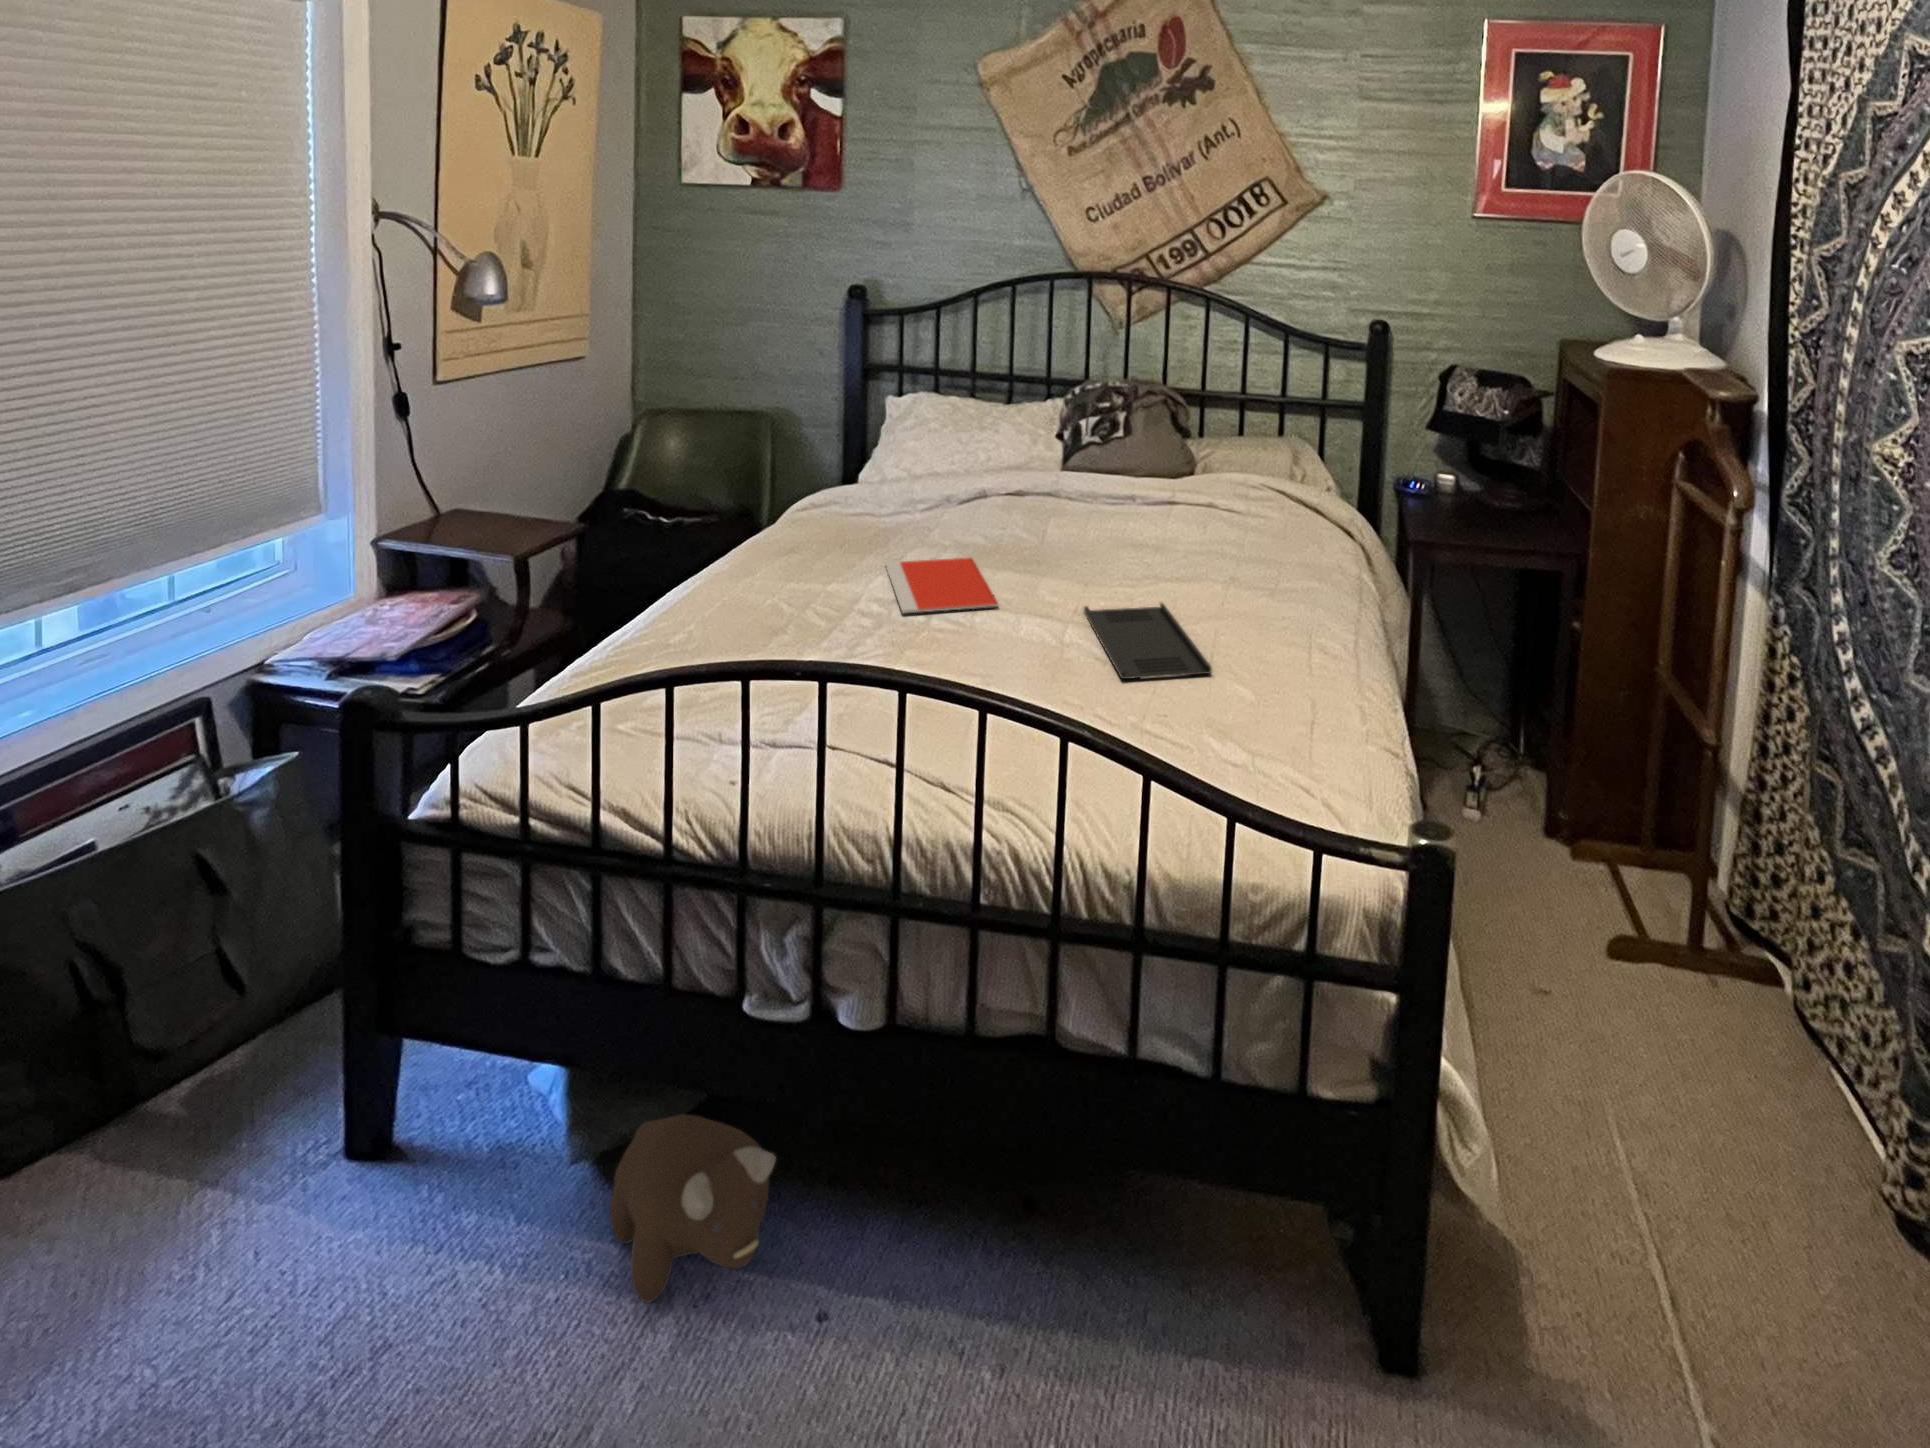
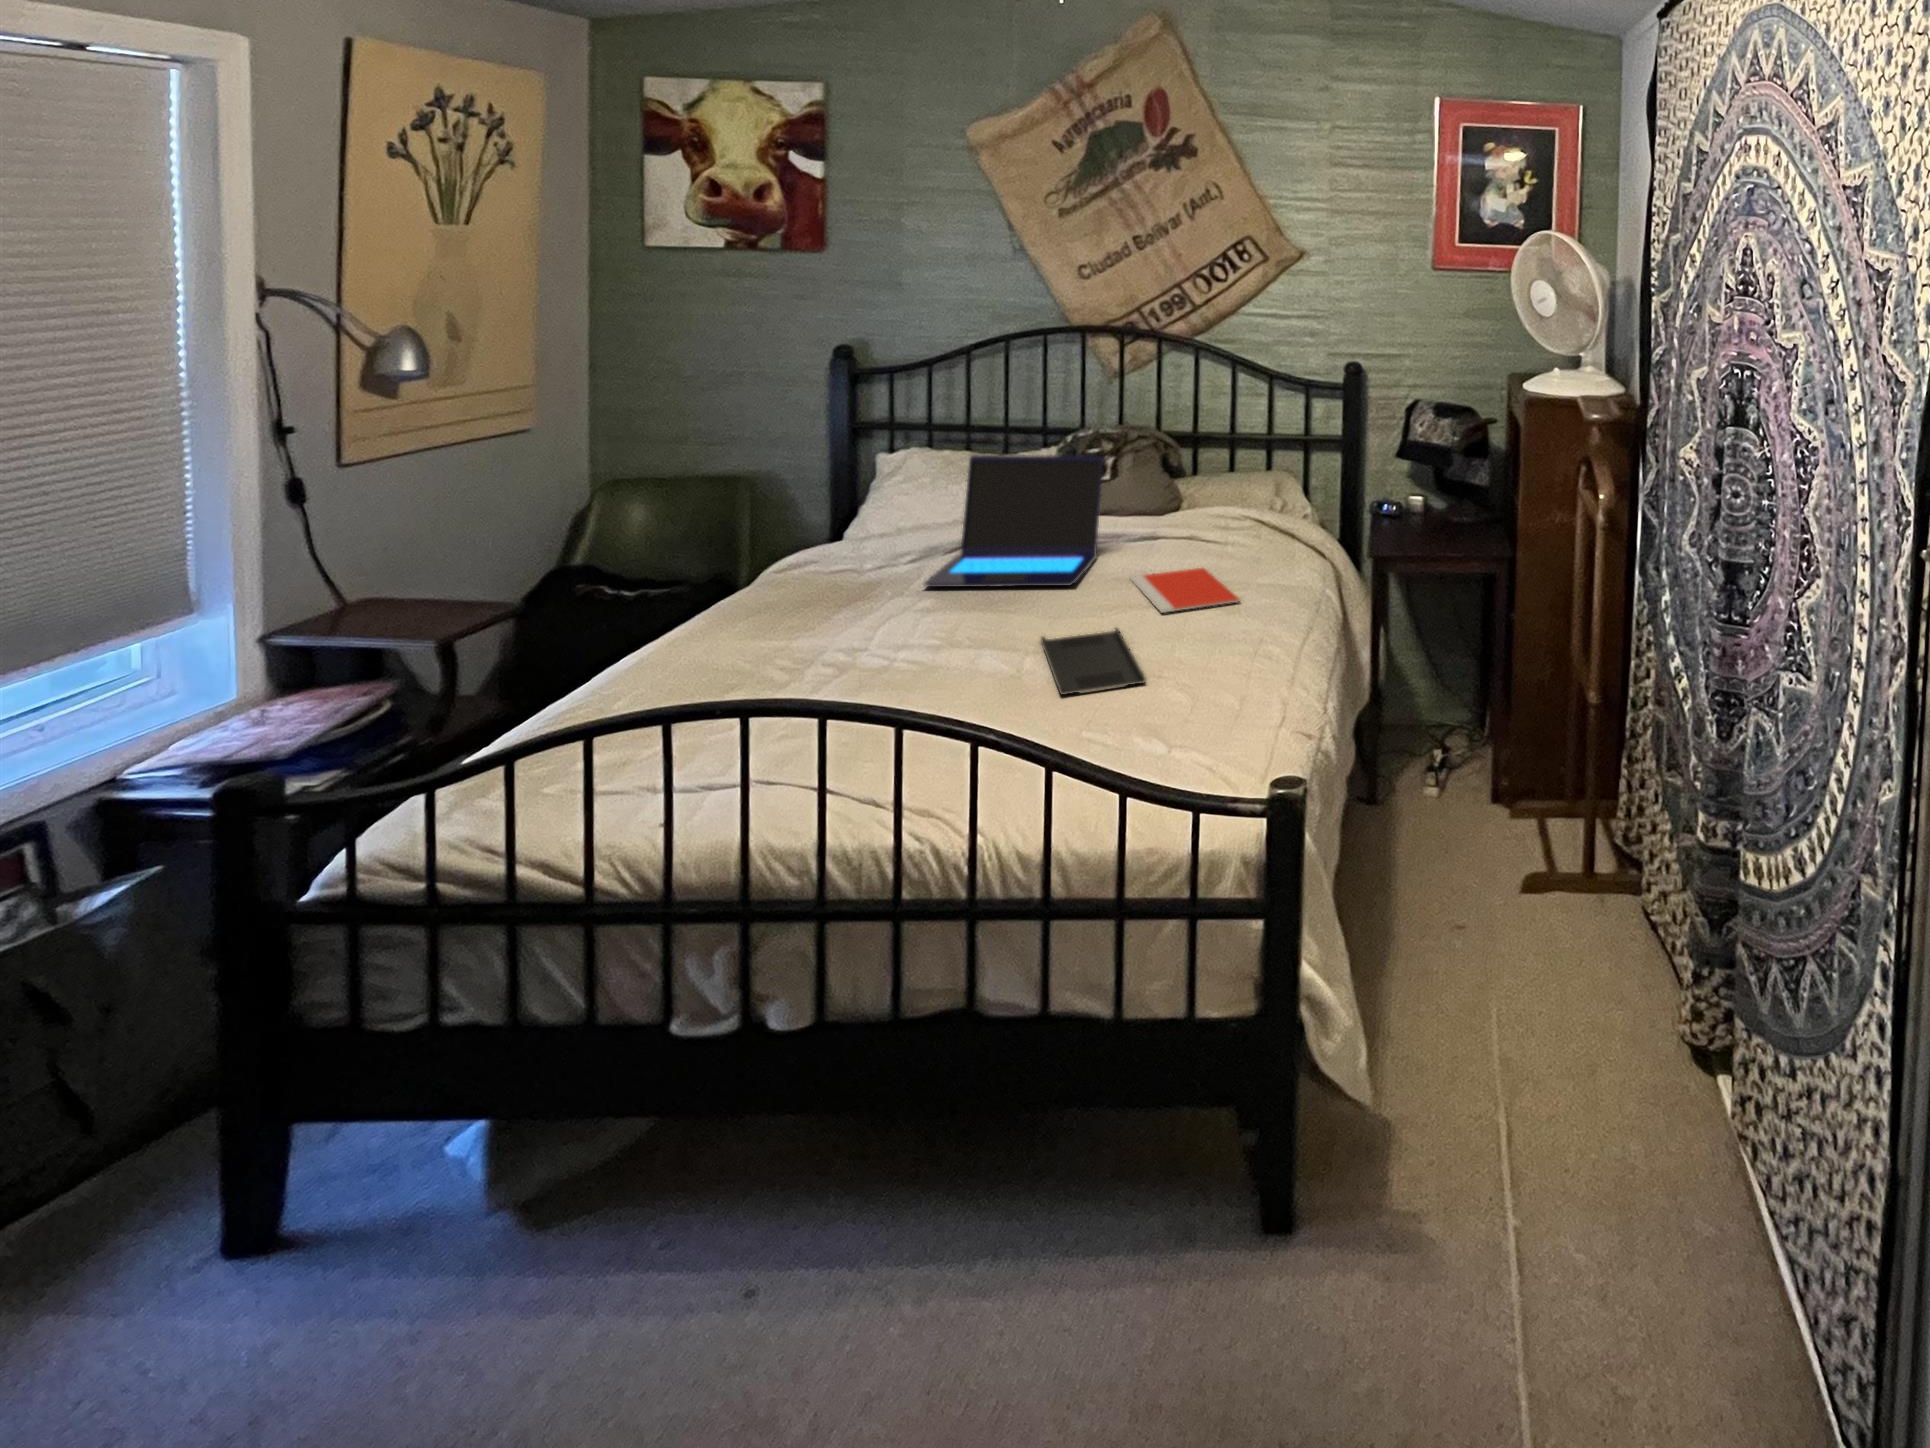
laptop: none [951,403,1125,550] -> present [924,455,1103,587]
notebook: present [885,558,999,613] -> present [1130,568,1240,613]
plush toy: present [610,1114,776,1302] -> none [532,1139,705,1316]

